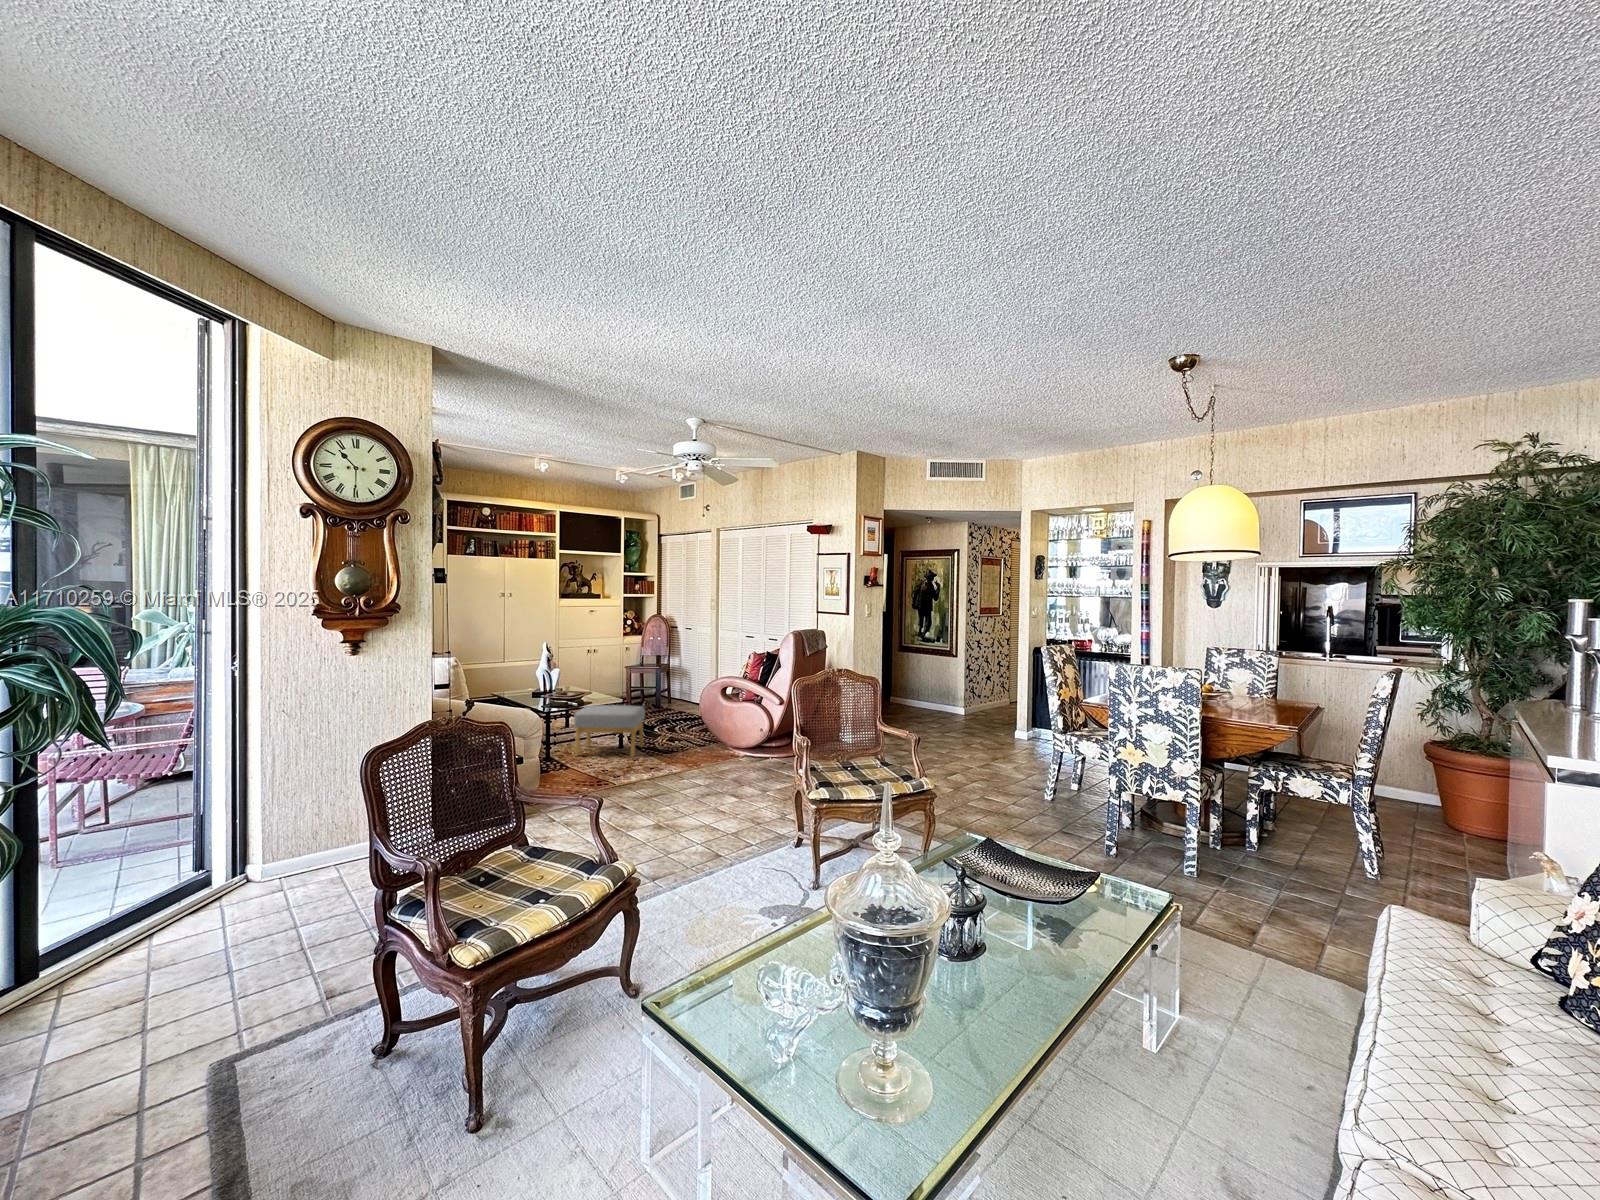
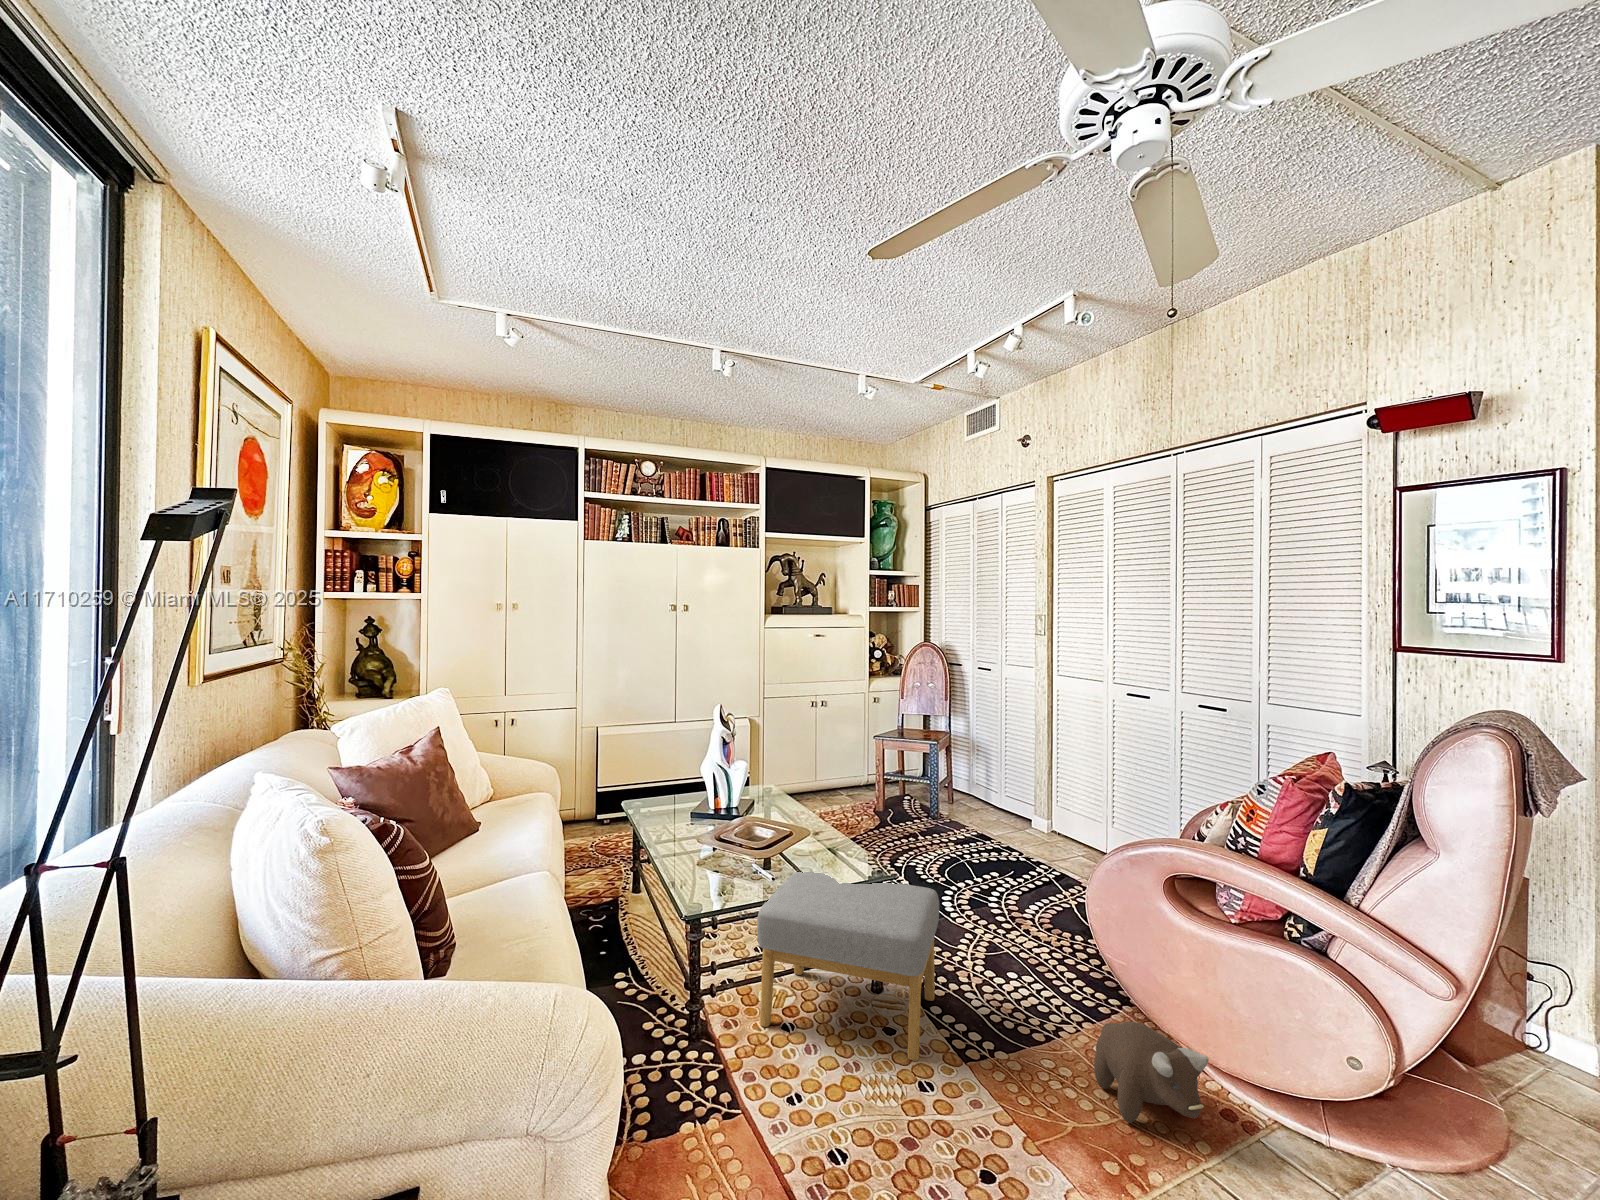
plush toy: none [691,732,719,759] -> present [1094,1022,1209,1123]

